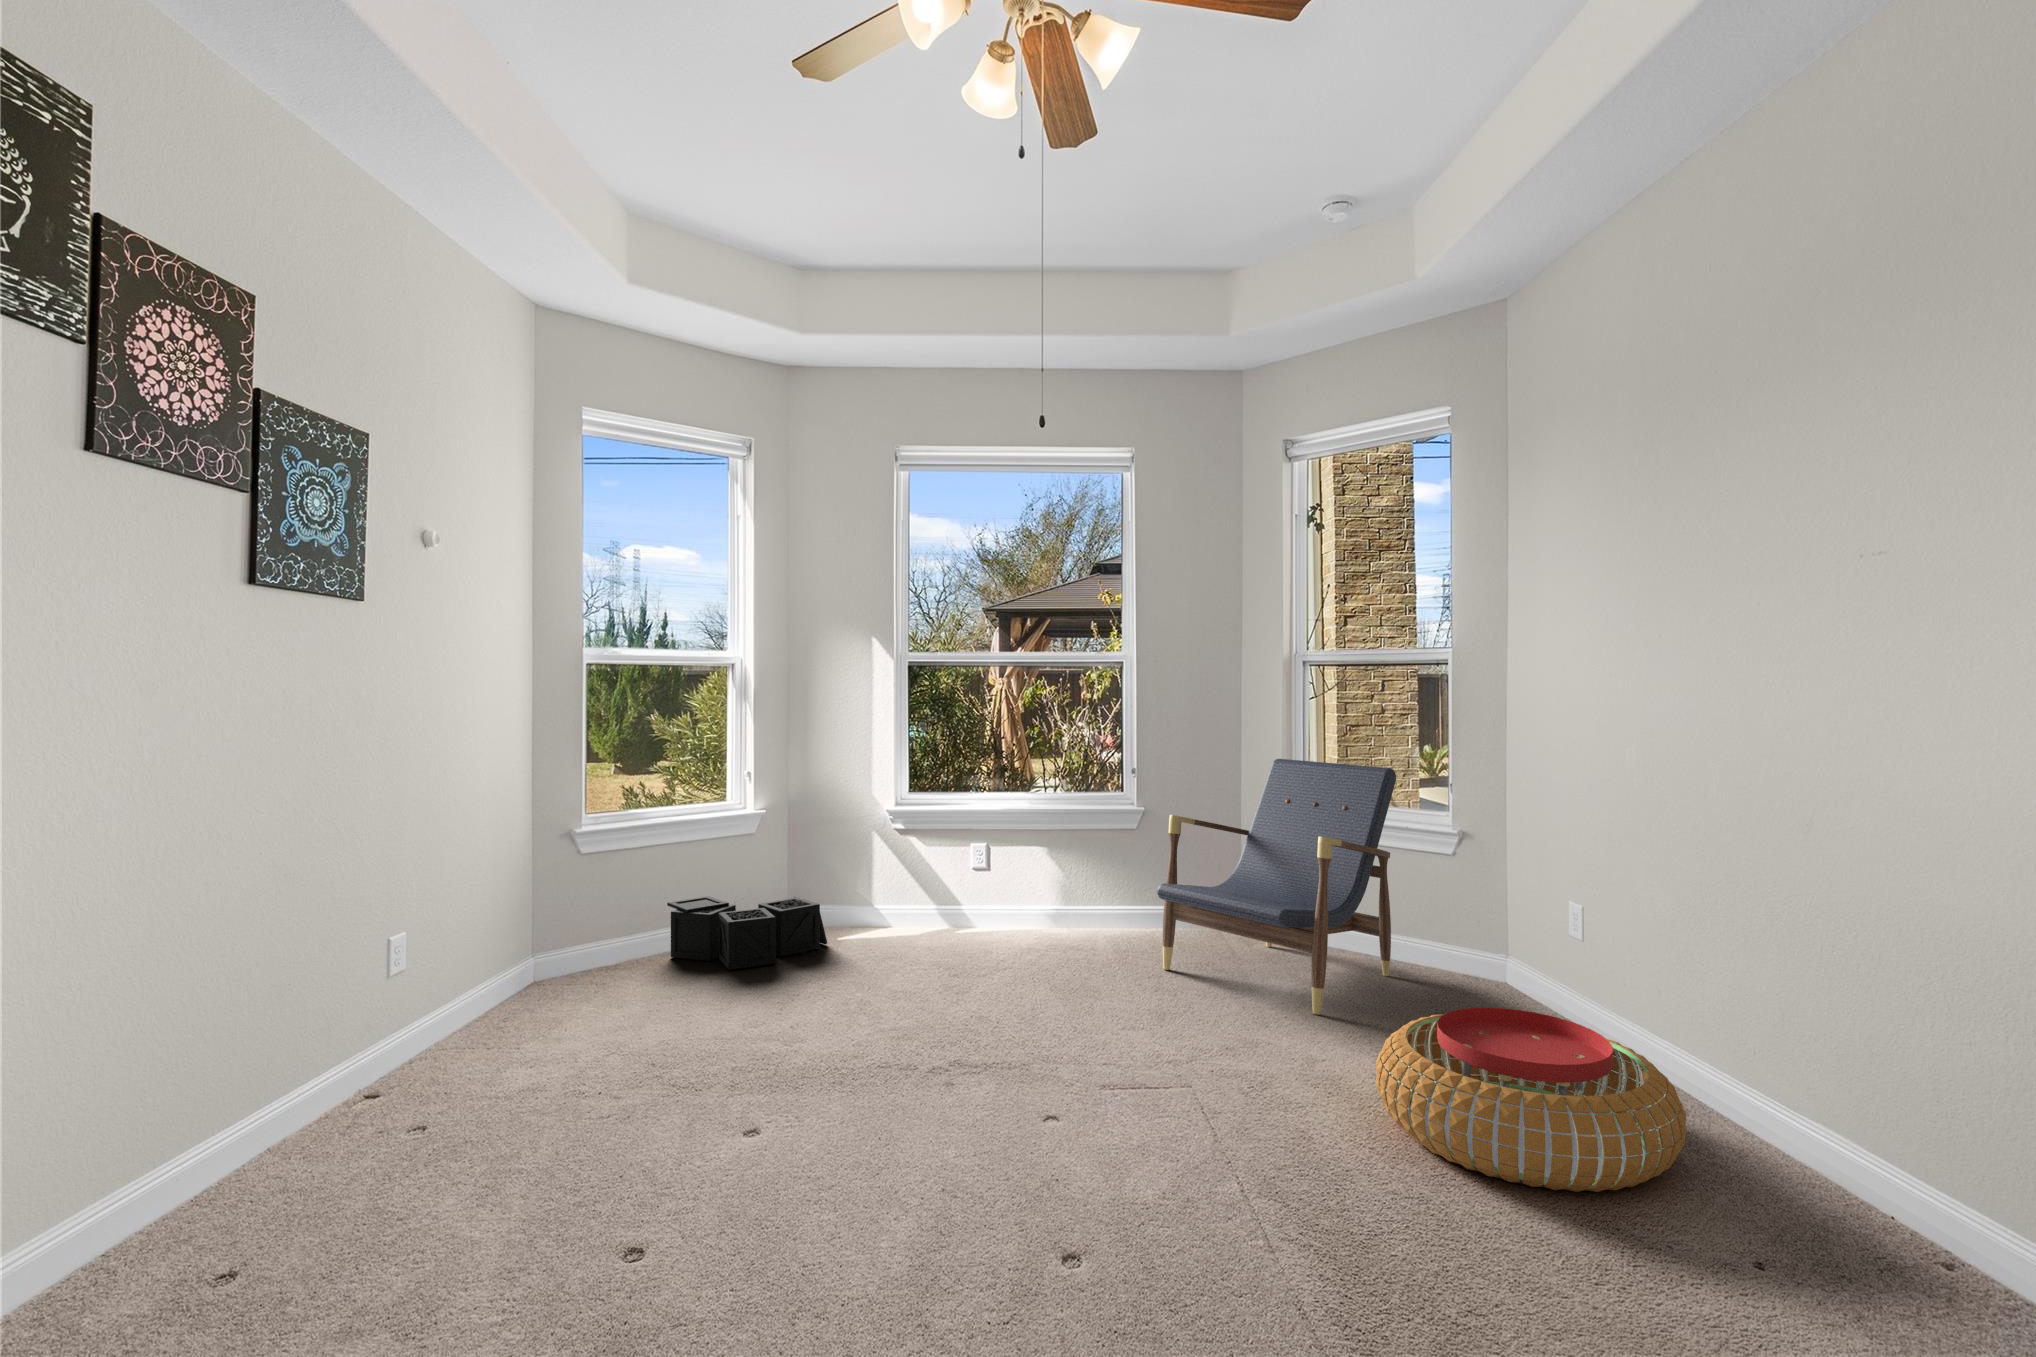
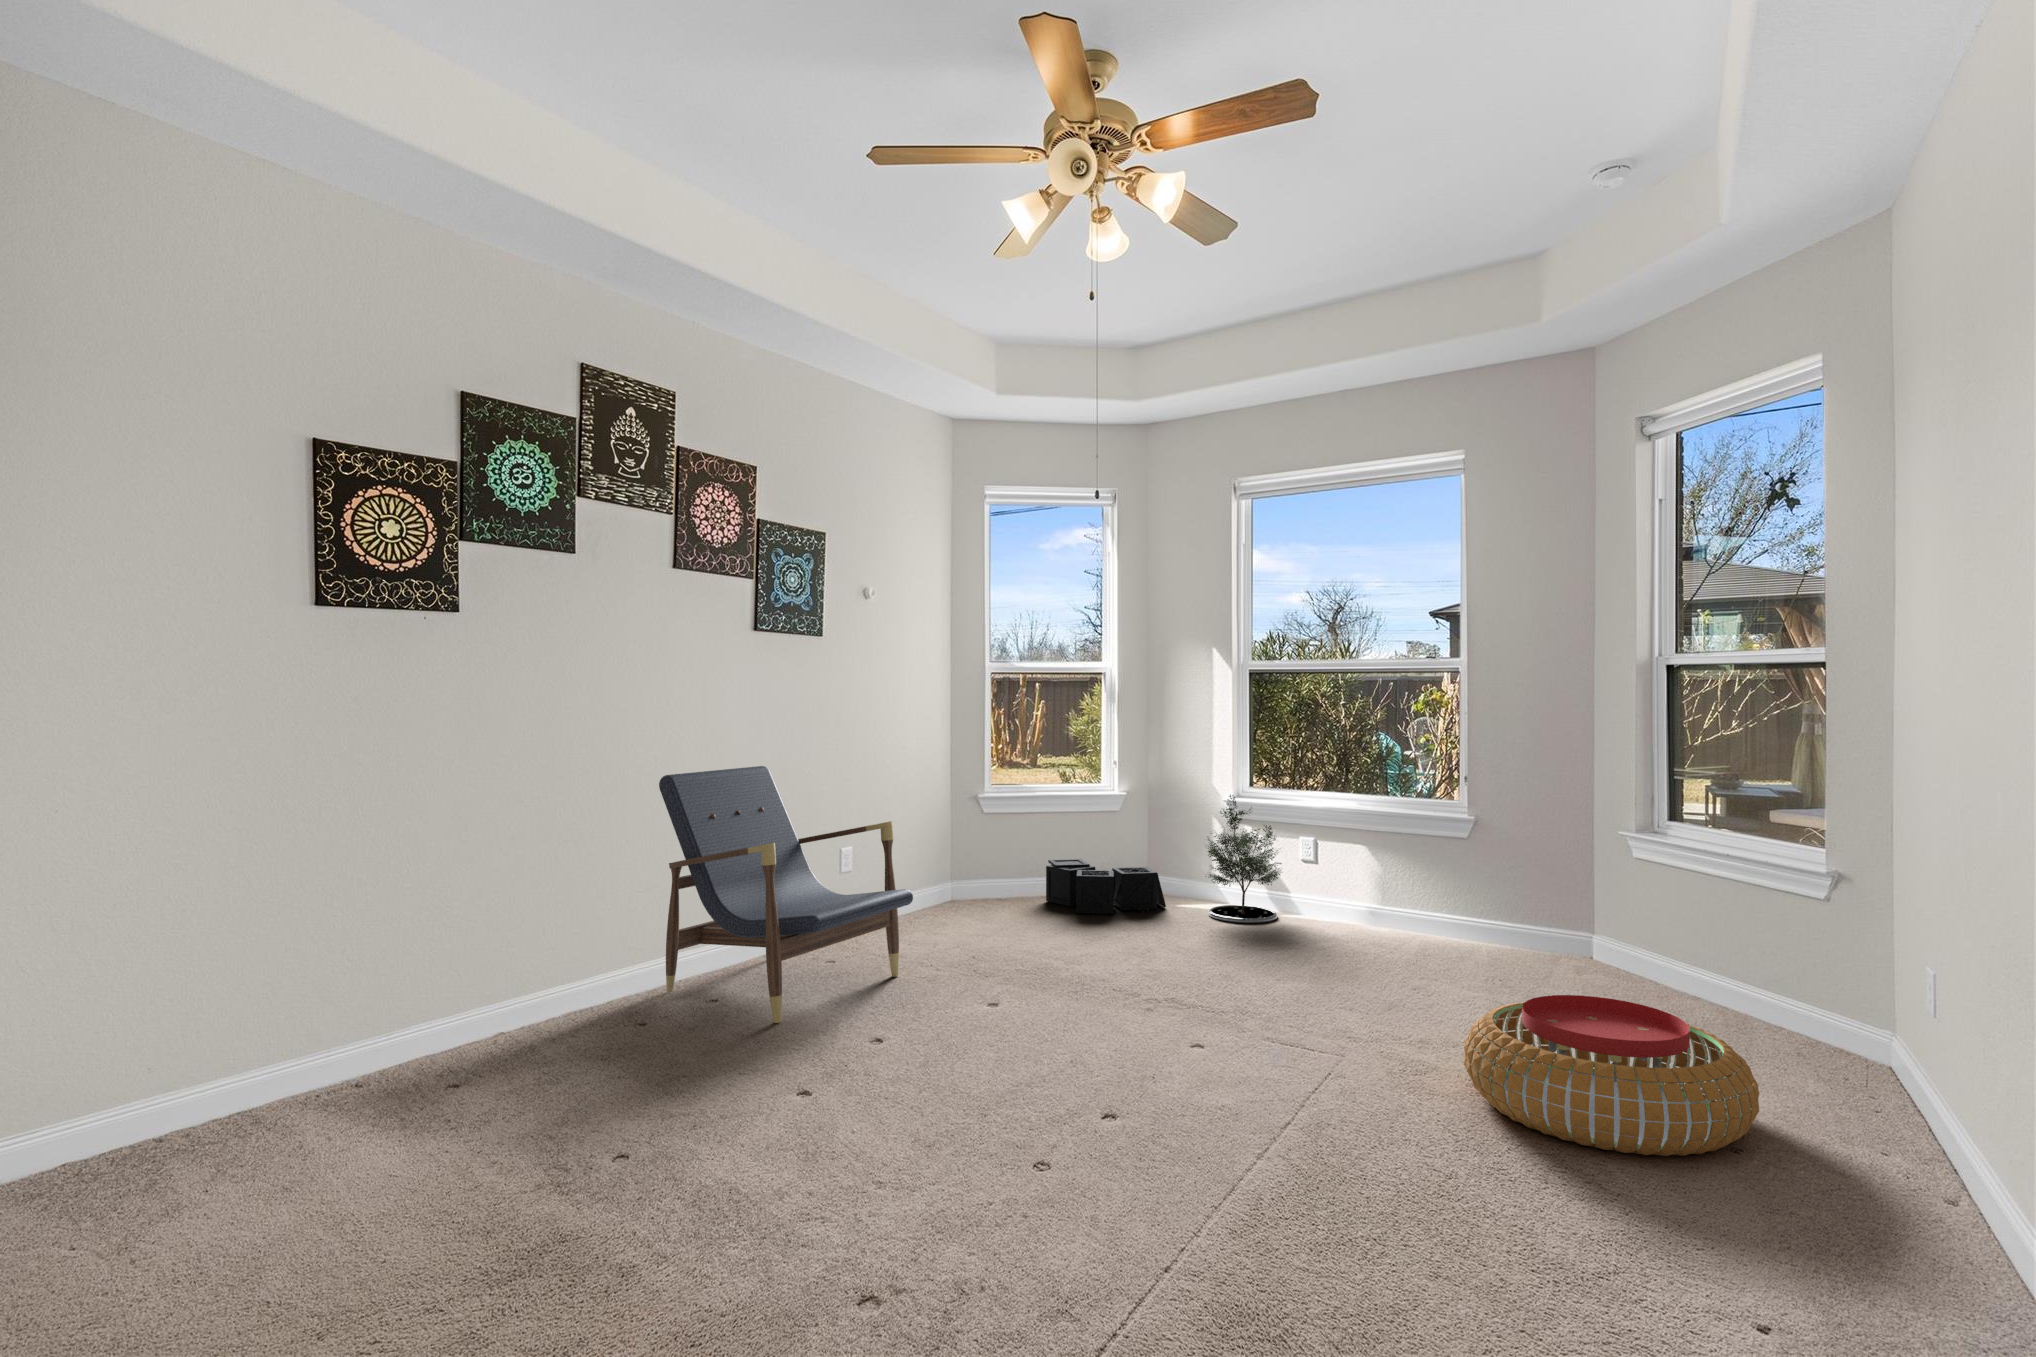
lounge chair: present [1157,759,1396,1015] -> present [659,766,913,1023]
potted tree: none [879,803,966,953] -> present [1205,795,1281,923]

